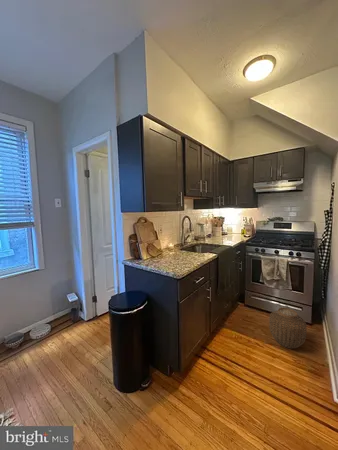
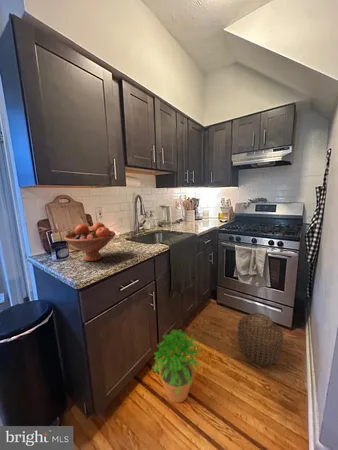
fruit bowl: none [155,237,188,264] -> present [64,223,116,261]
potted plant: none [212,316,248,370] -> present [154,330,200,403]

